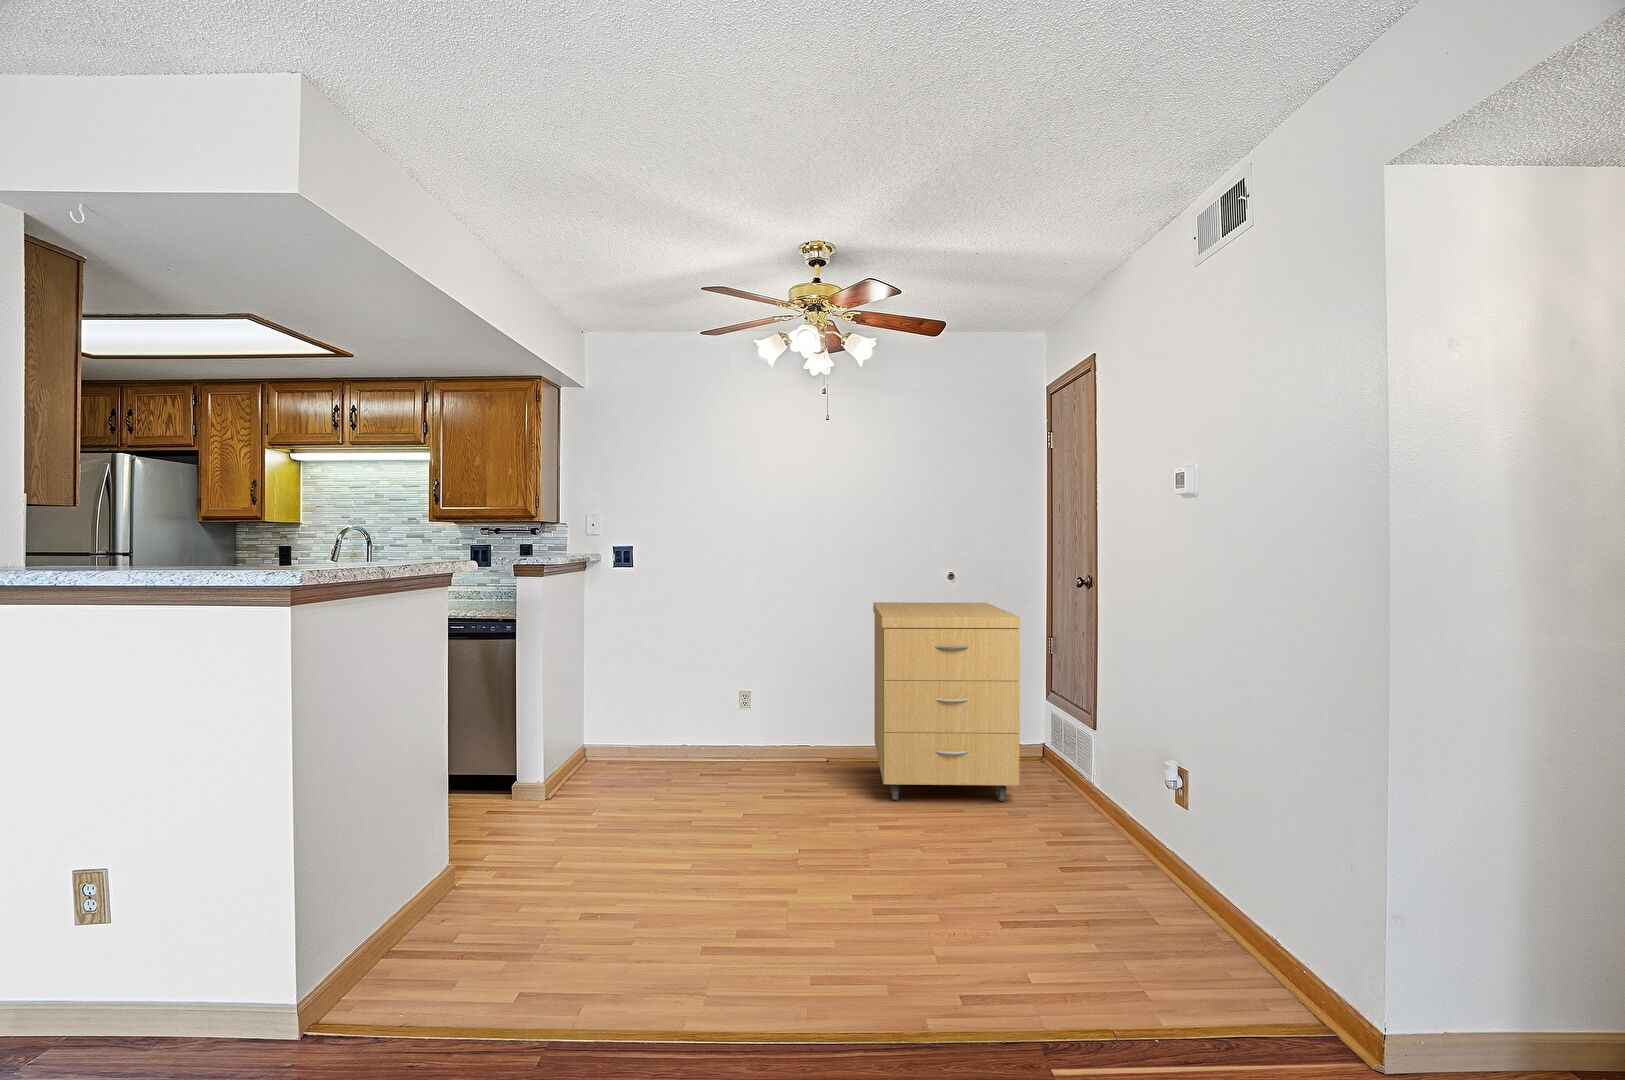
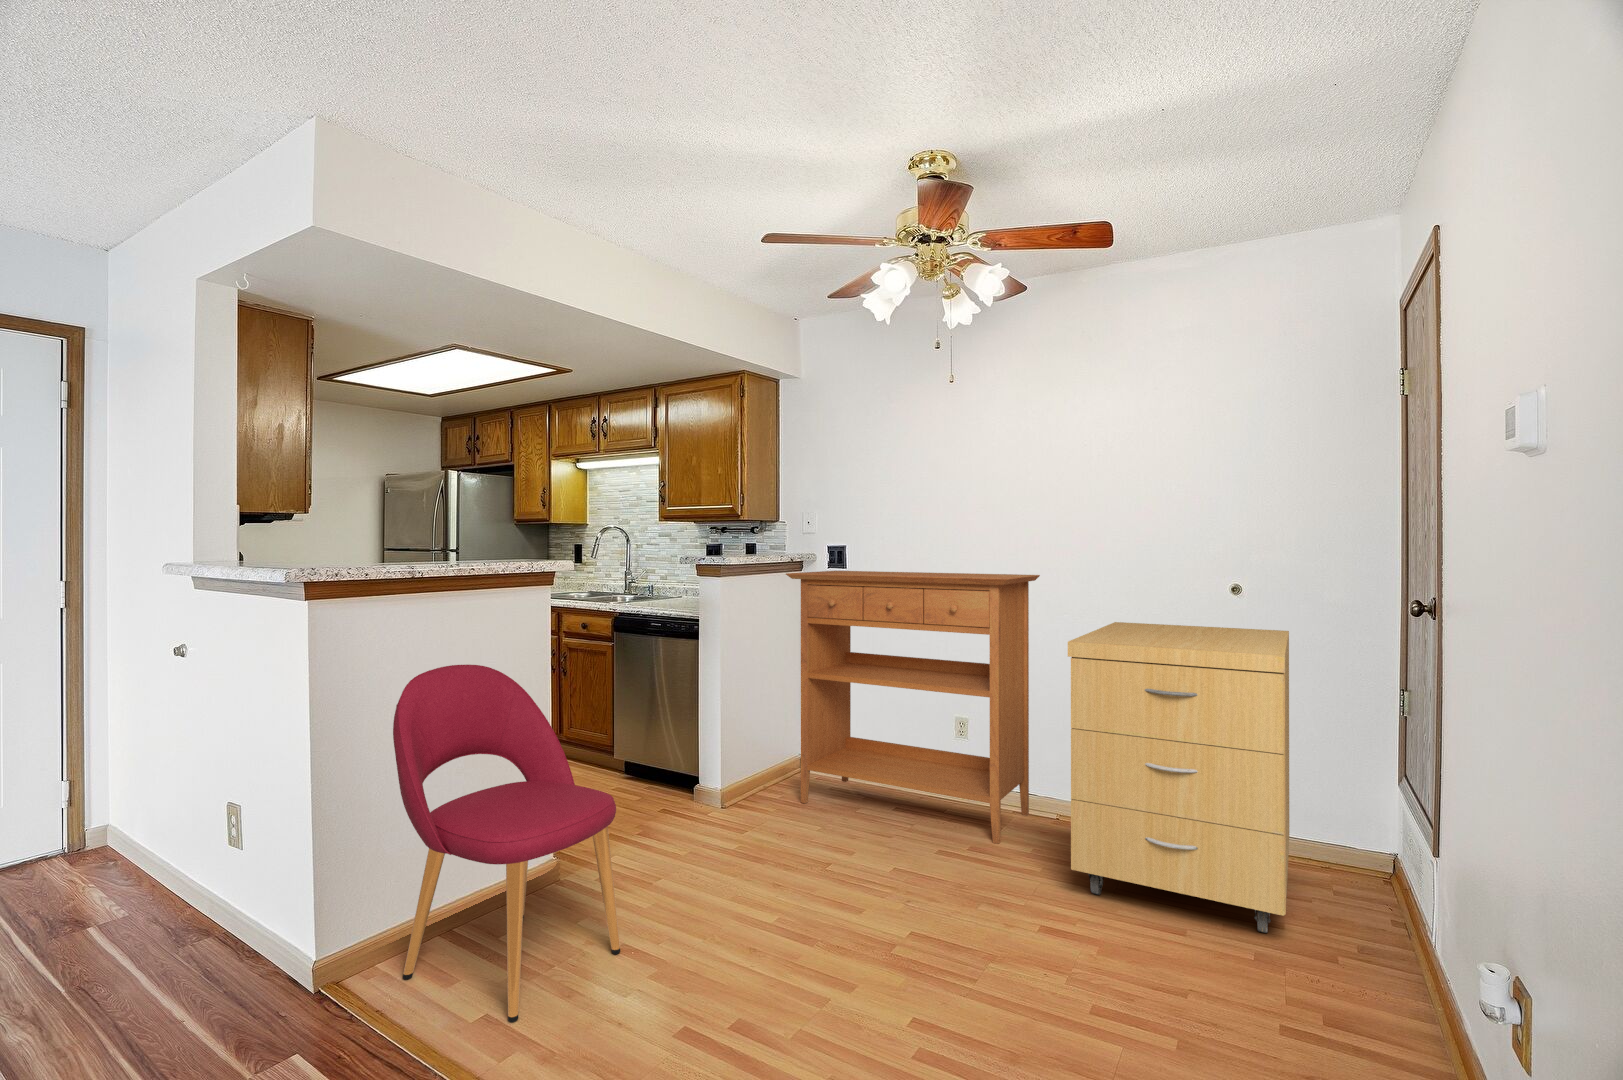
console table: none [606,568,817,782] -> present [786,571,1040,844]
dining chair: none [368,671,585,992] -> present [393,665,620,1022]

